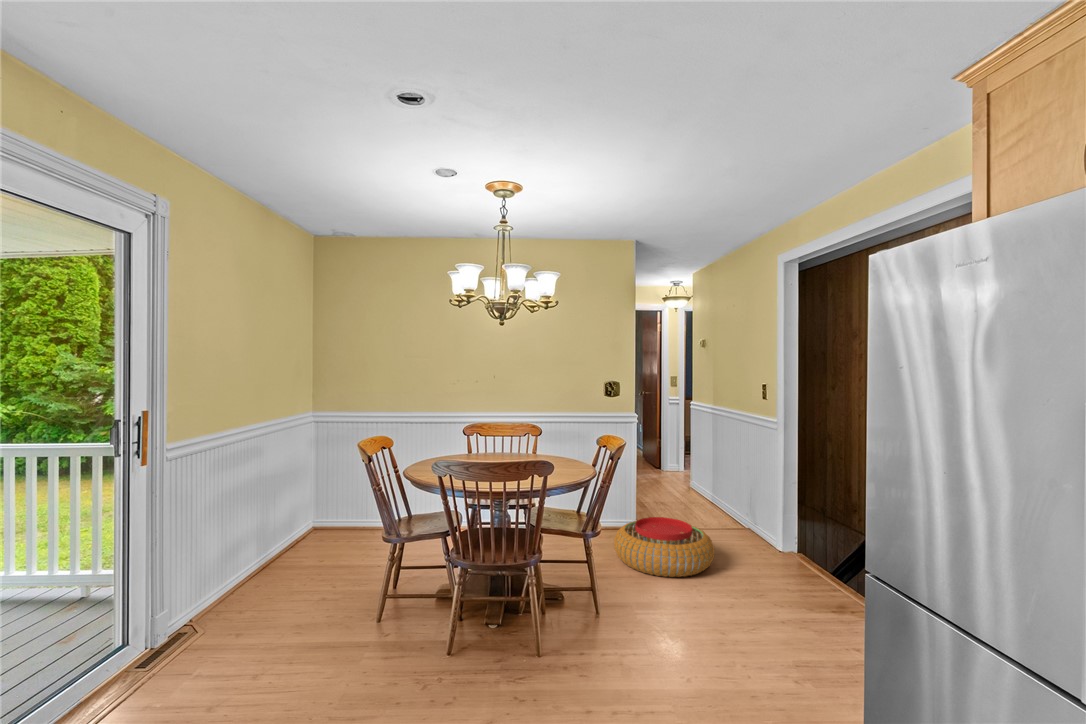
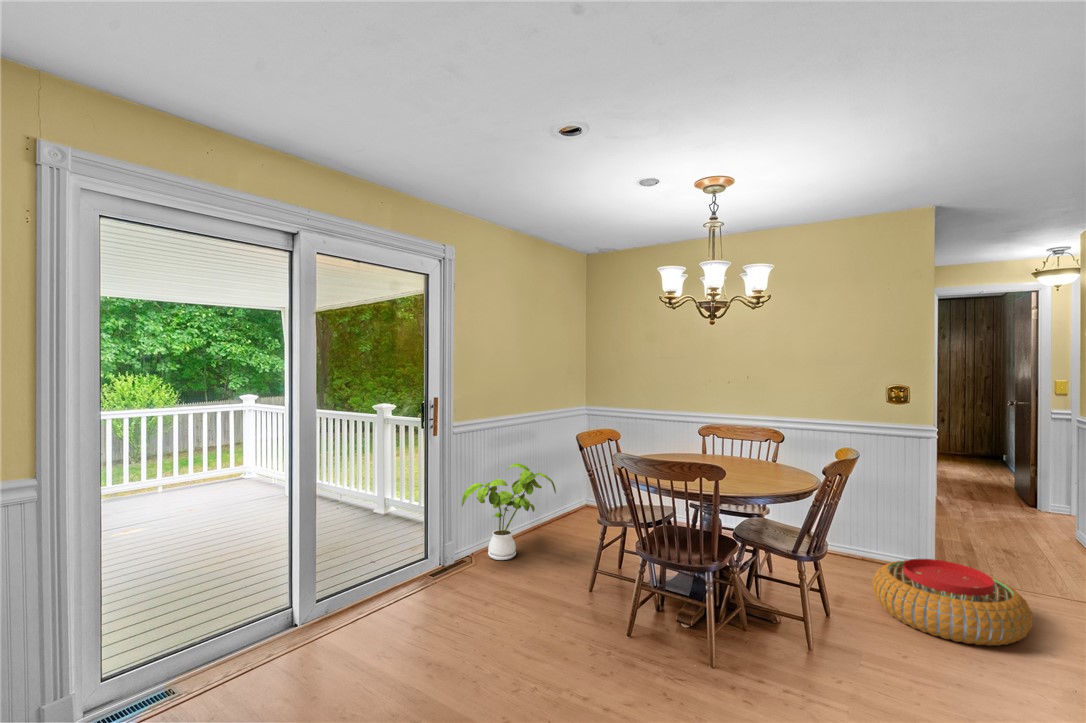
house plant: none [181,488,318,618] -> present [462,463,556,560]

